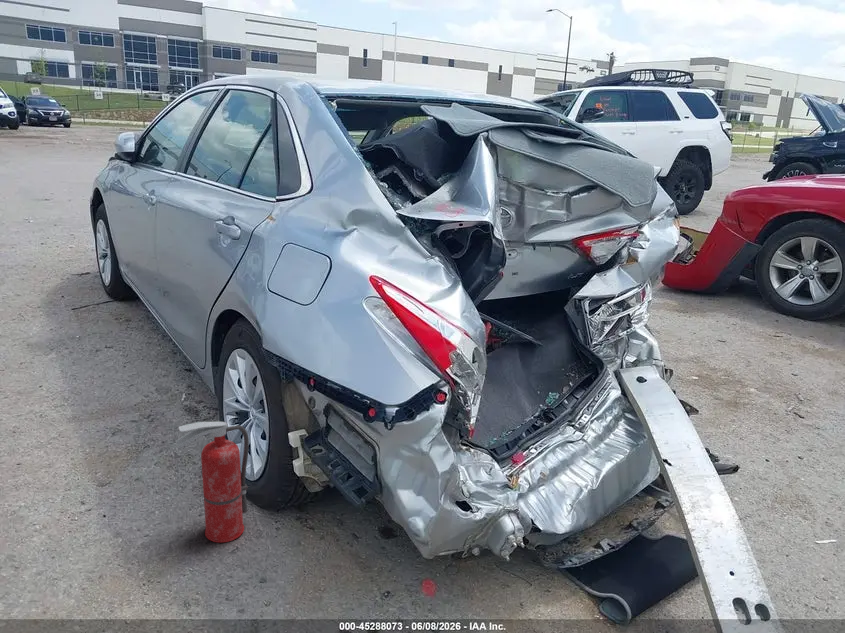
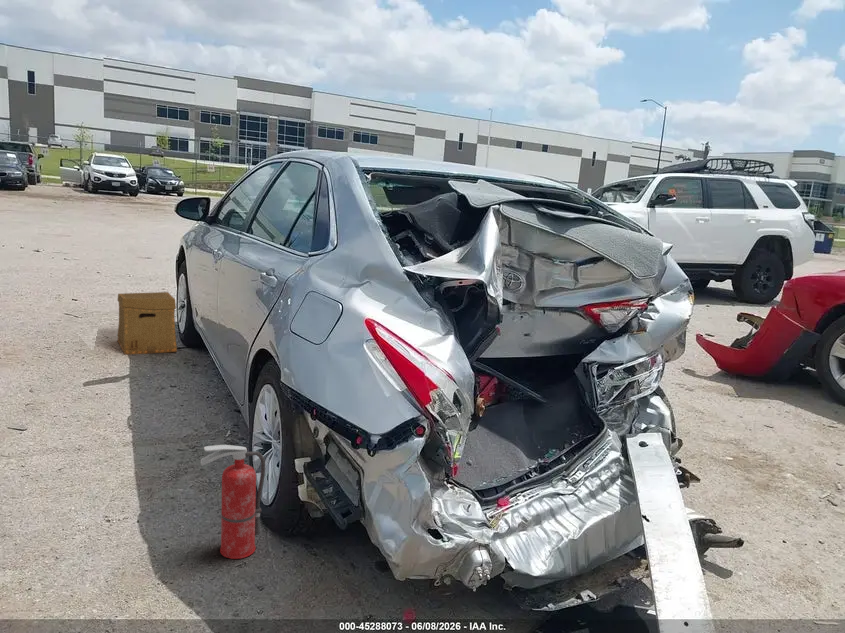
cardboard box: none [27,239,104,313] -> present [117,292,177,355]

